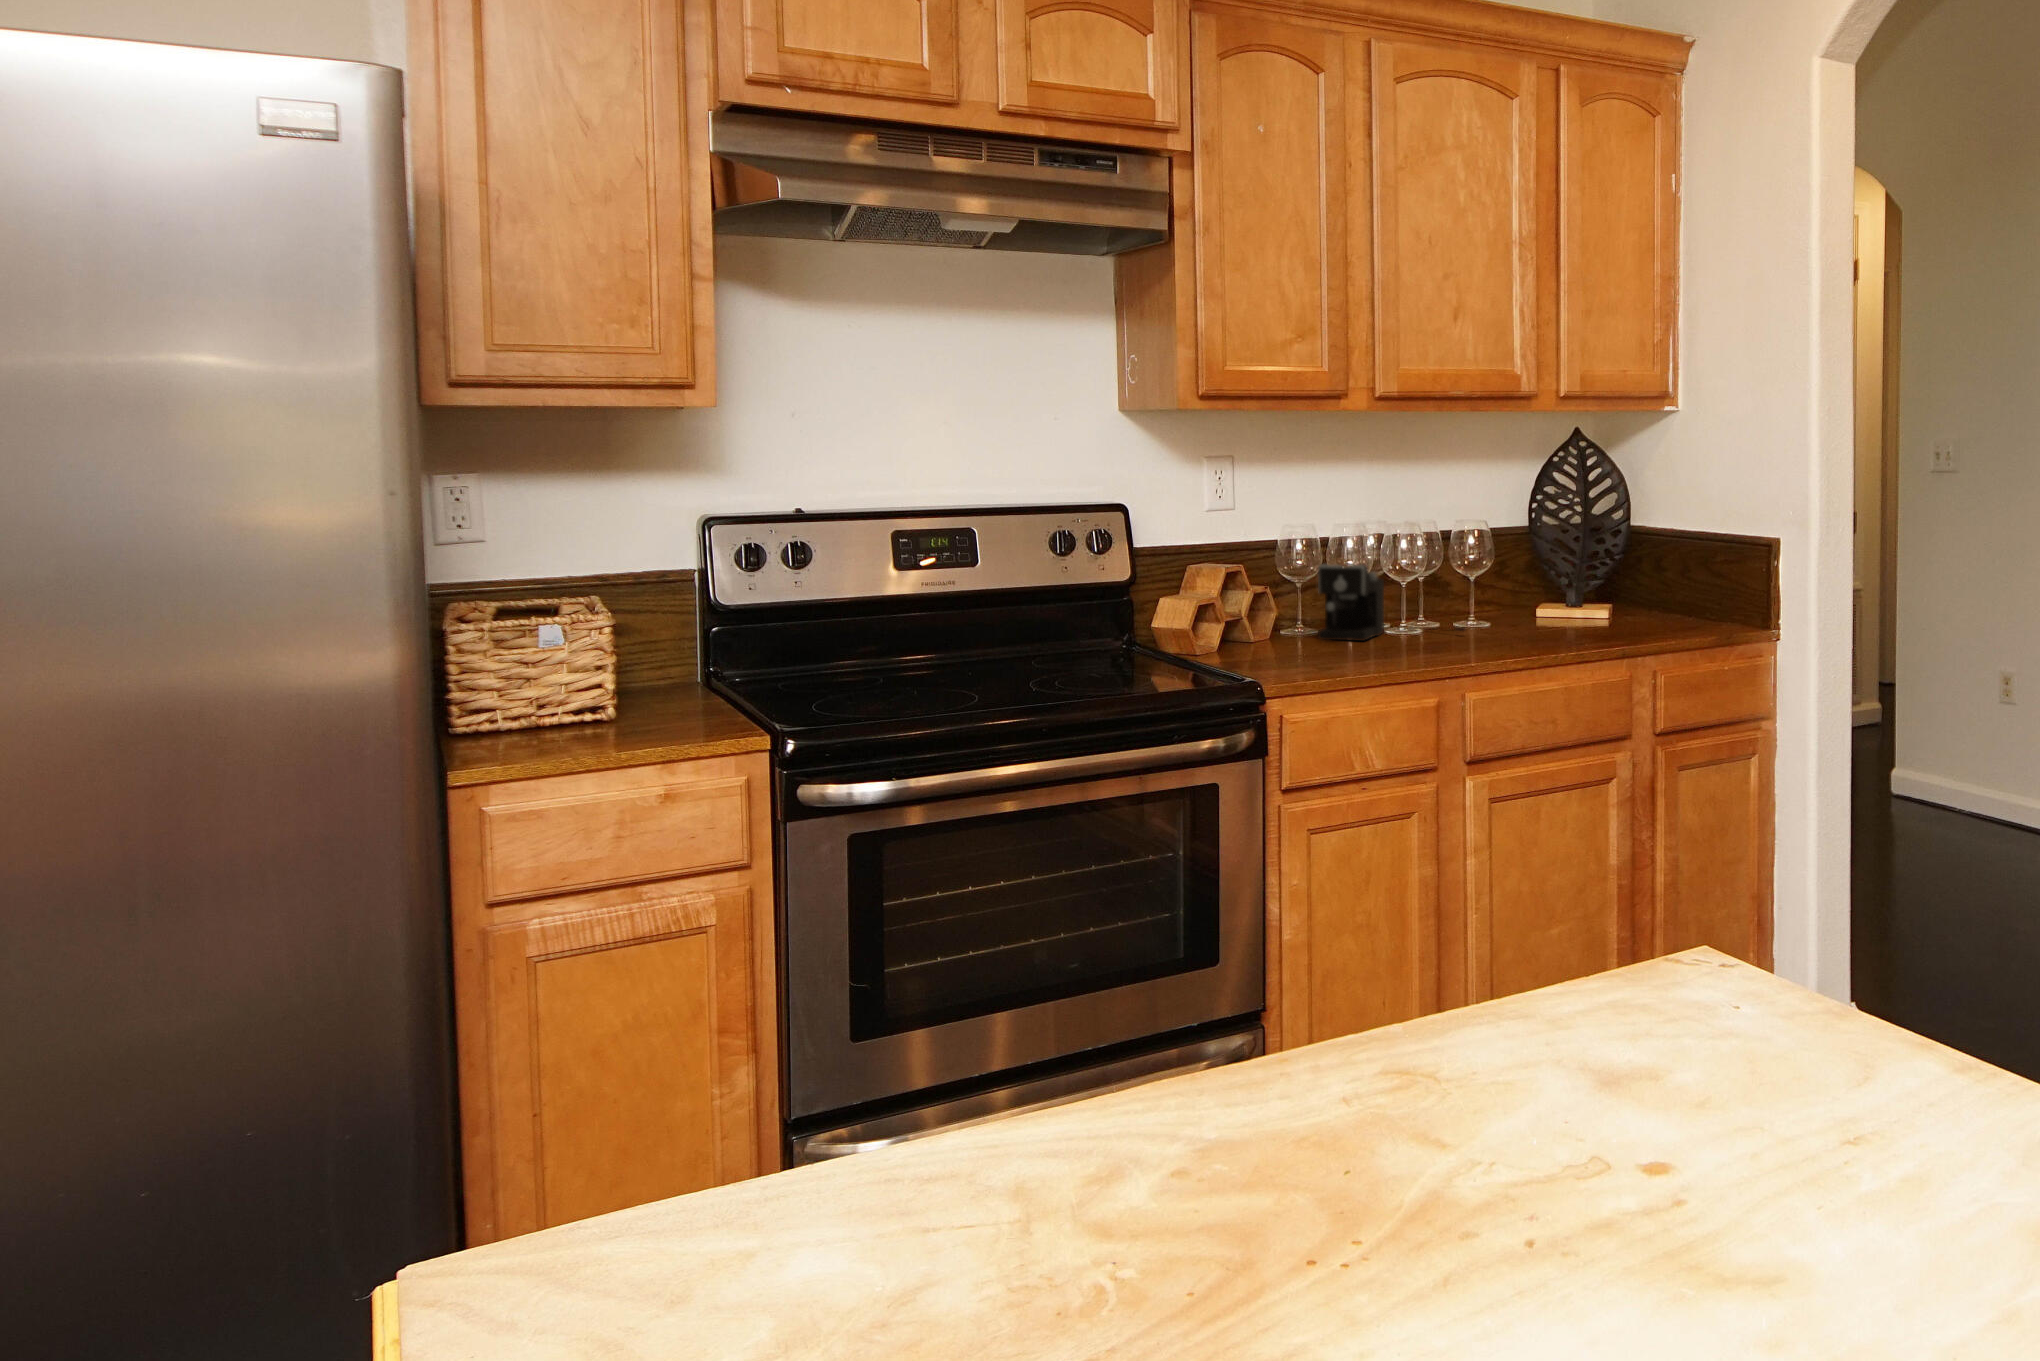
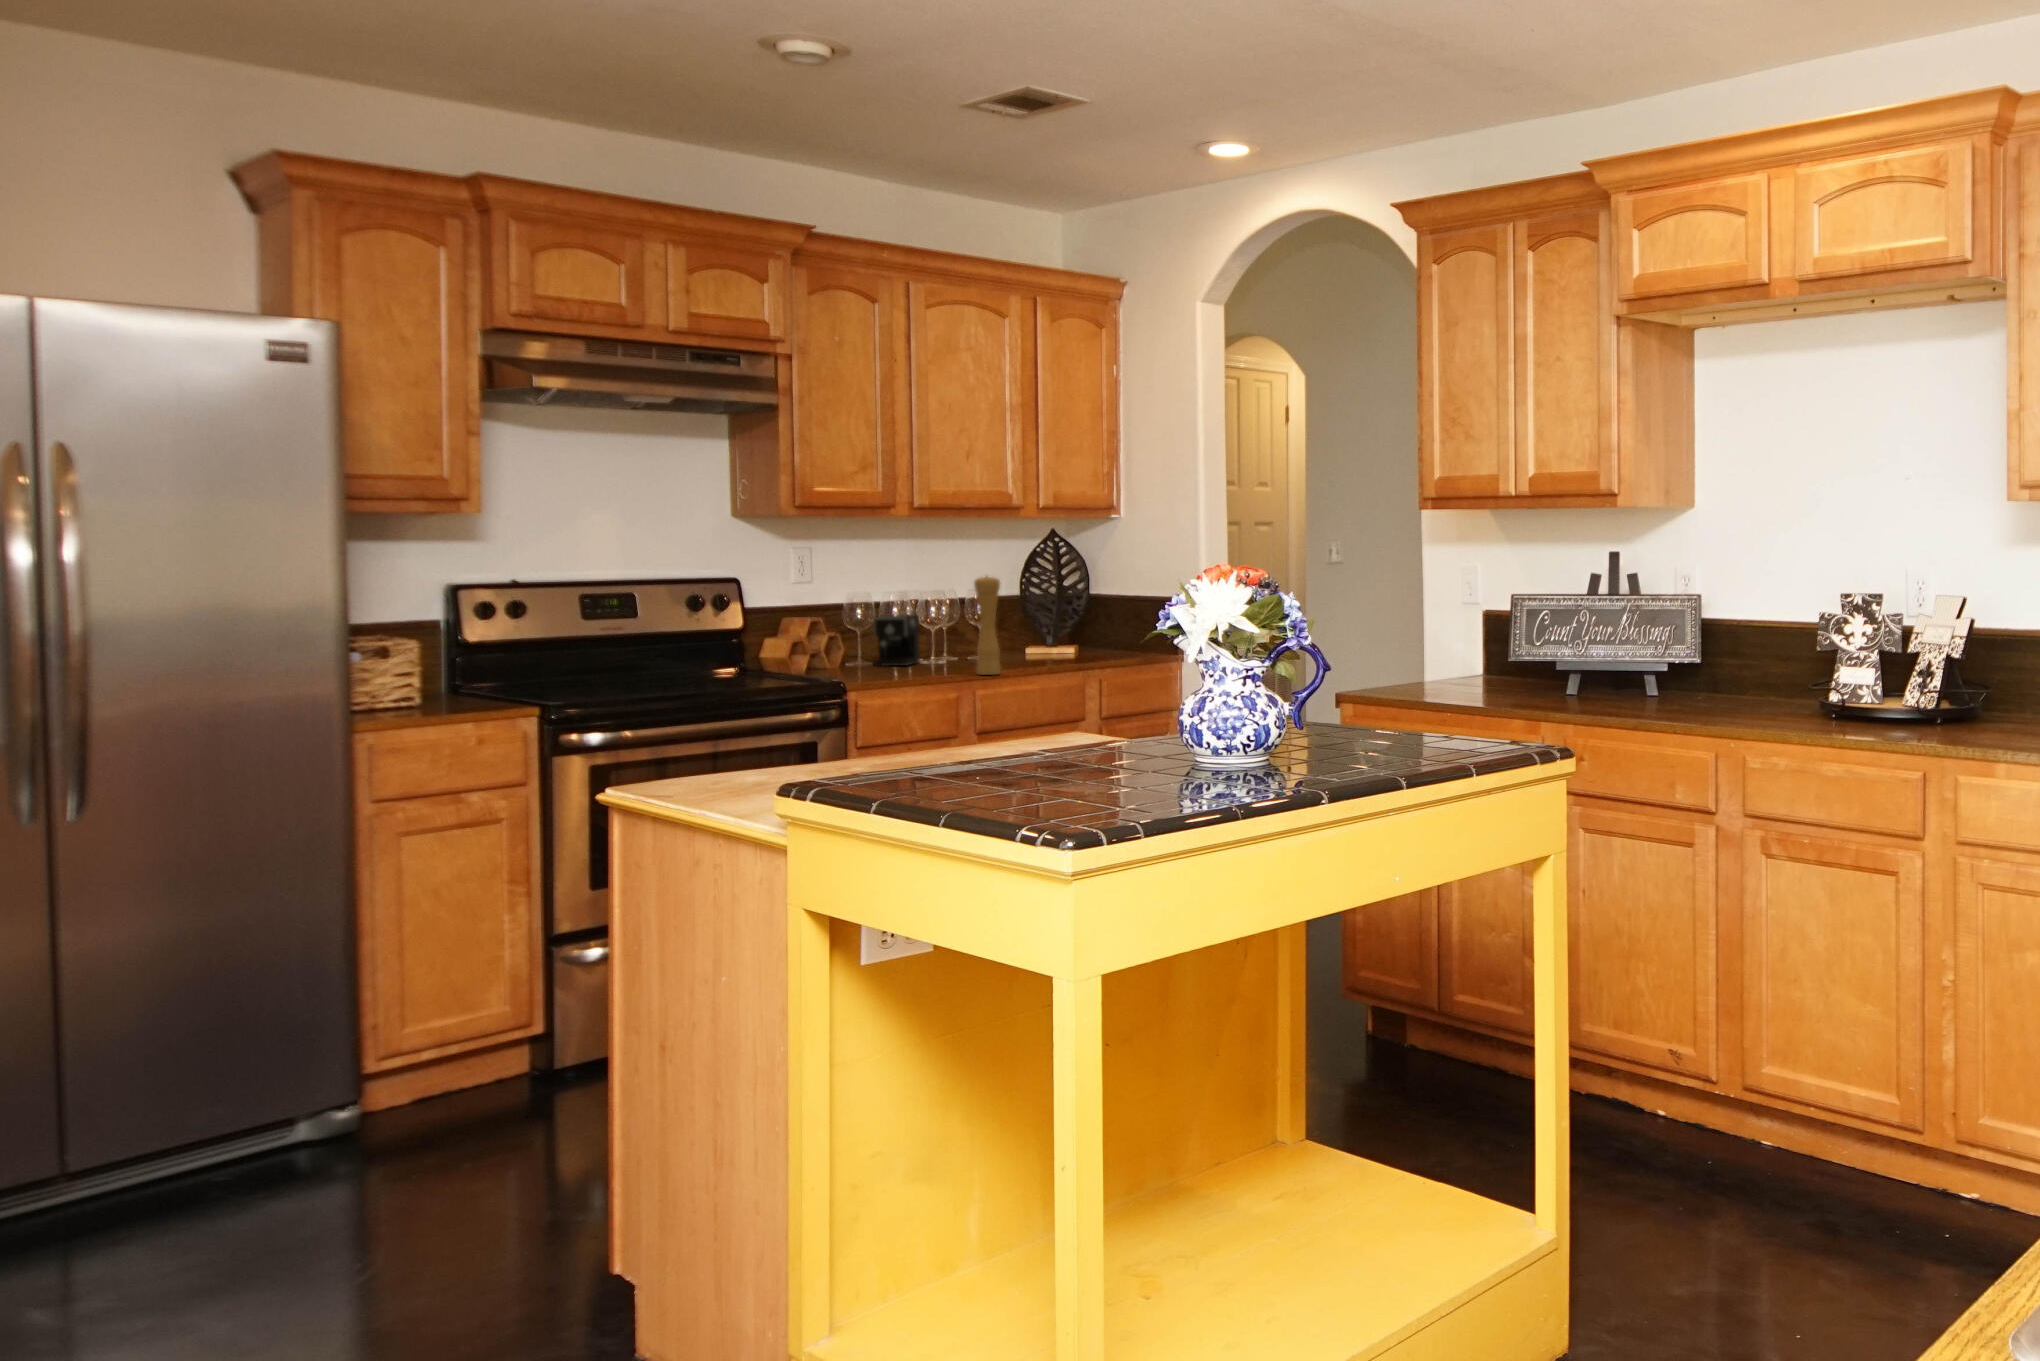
pepper mill: none [1465,505,1506,665] -> present [974,576,1001,675]

